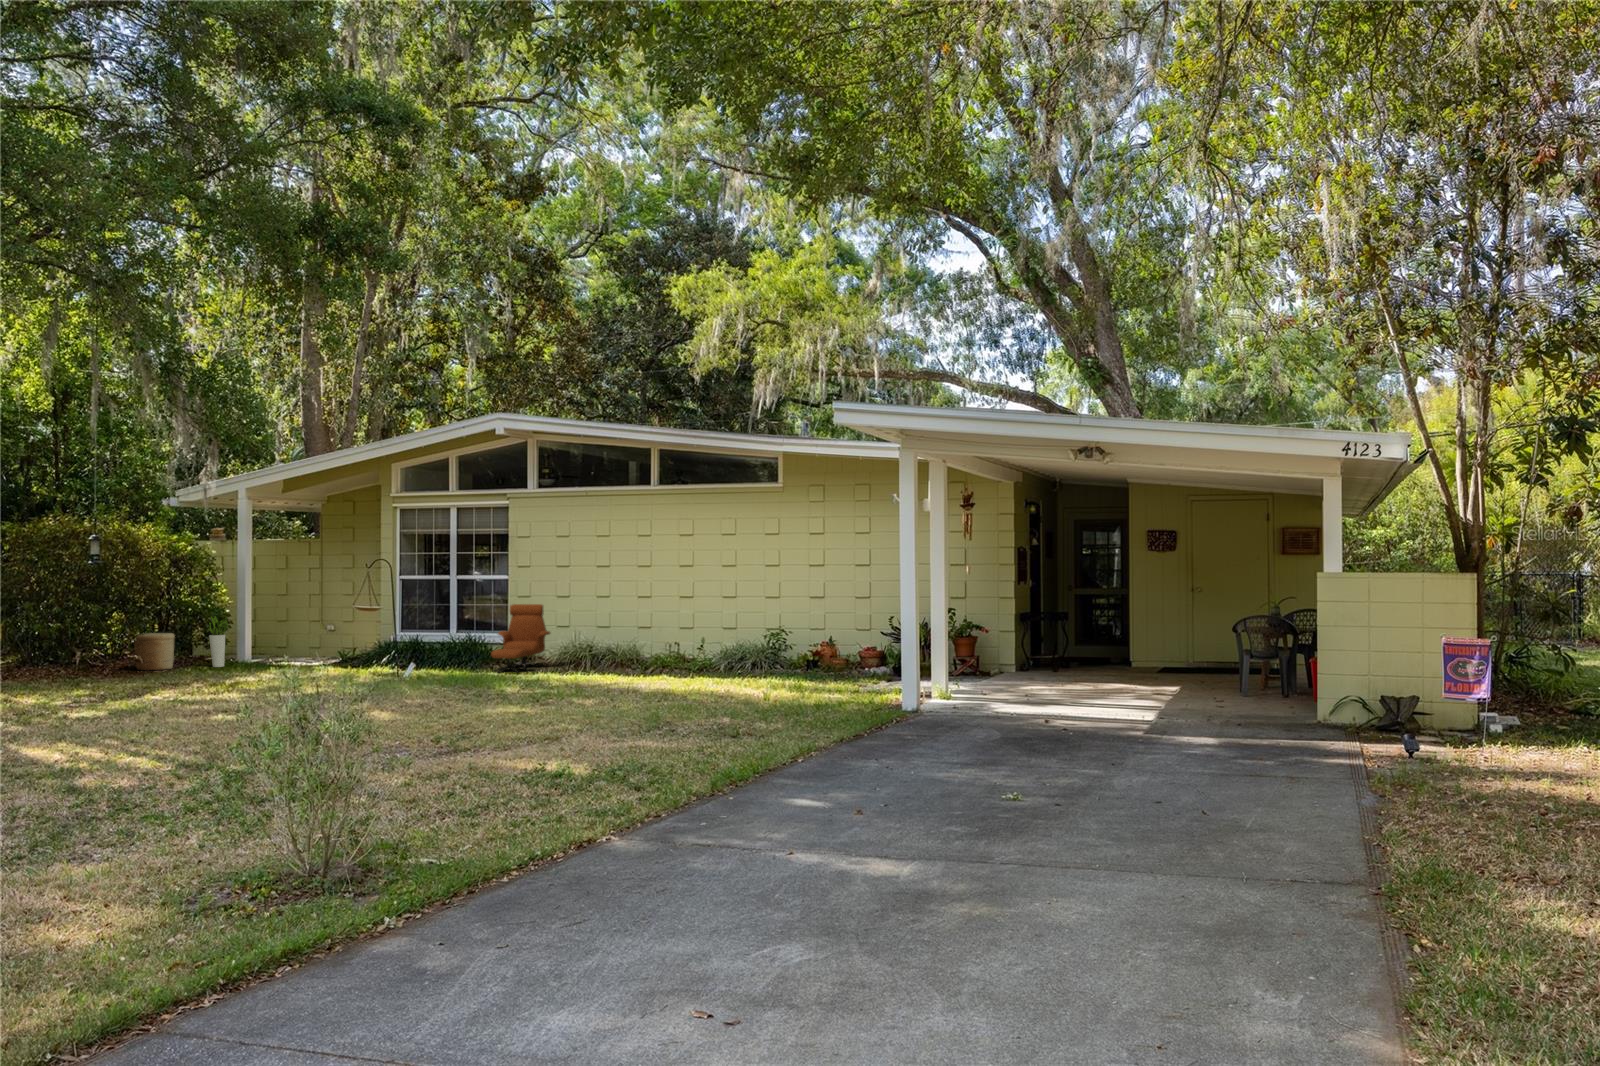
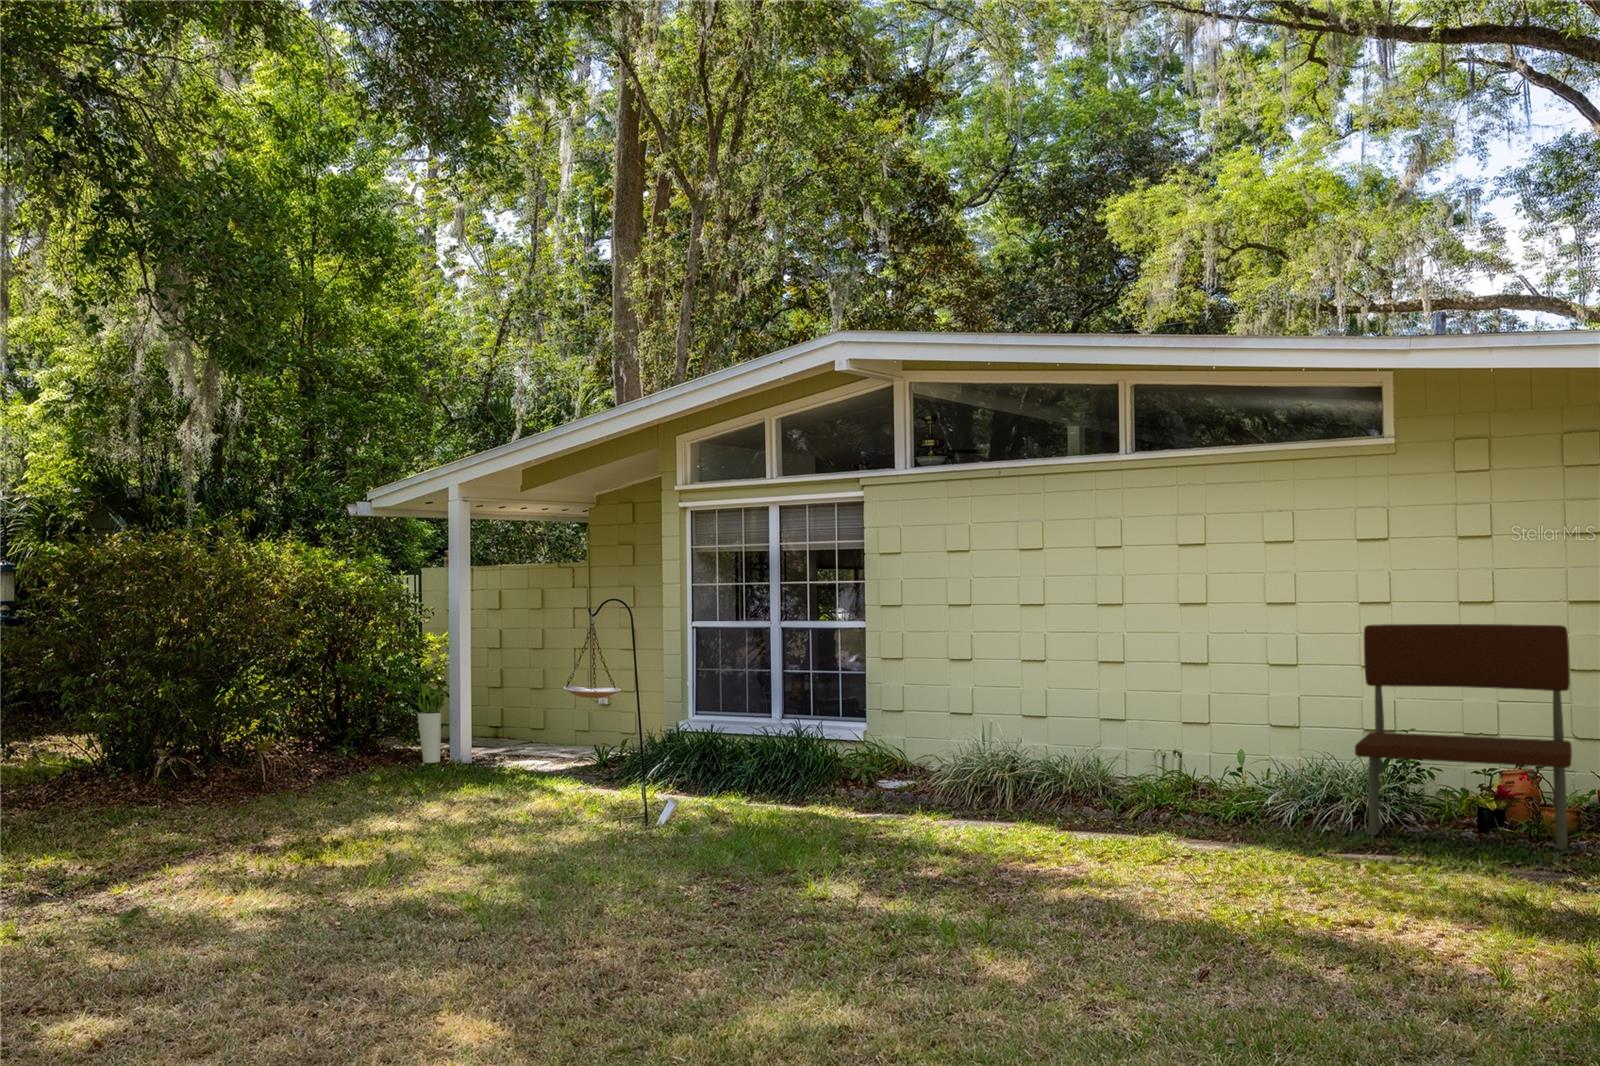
bench: none [751,575,845,675] -> present [1355,624,1572,850]
lounge chair: present [491,604,550,673] -> none [830,673,937,803]
woven basket: present [135,633,175,671] -> none [312,708,371,767]

